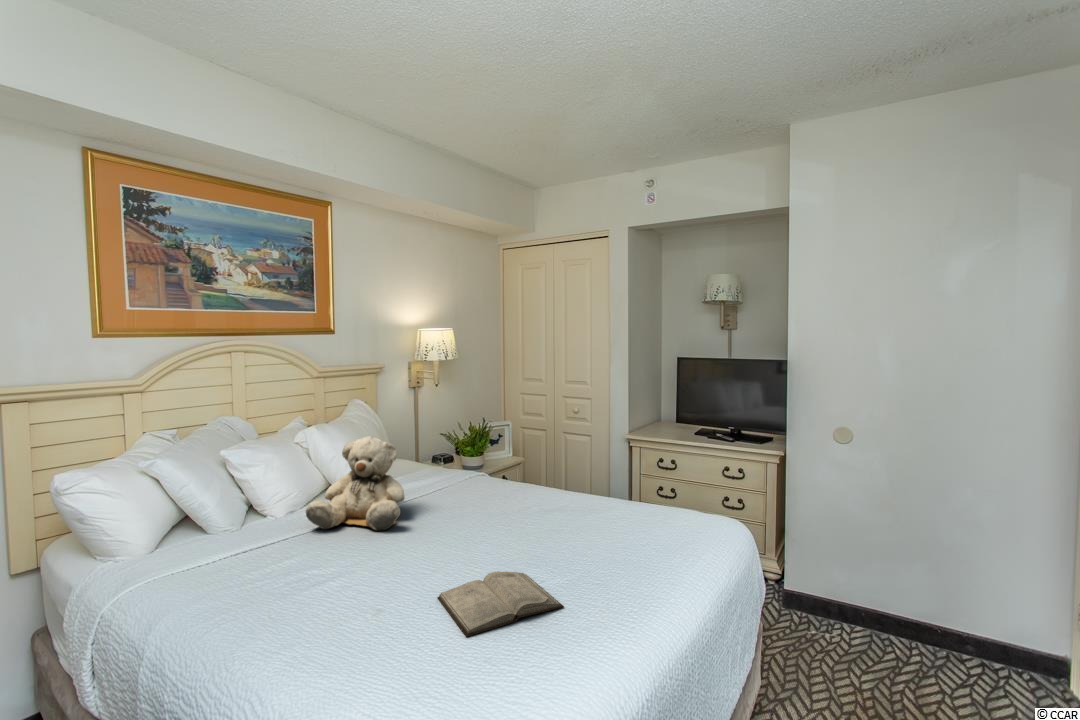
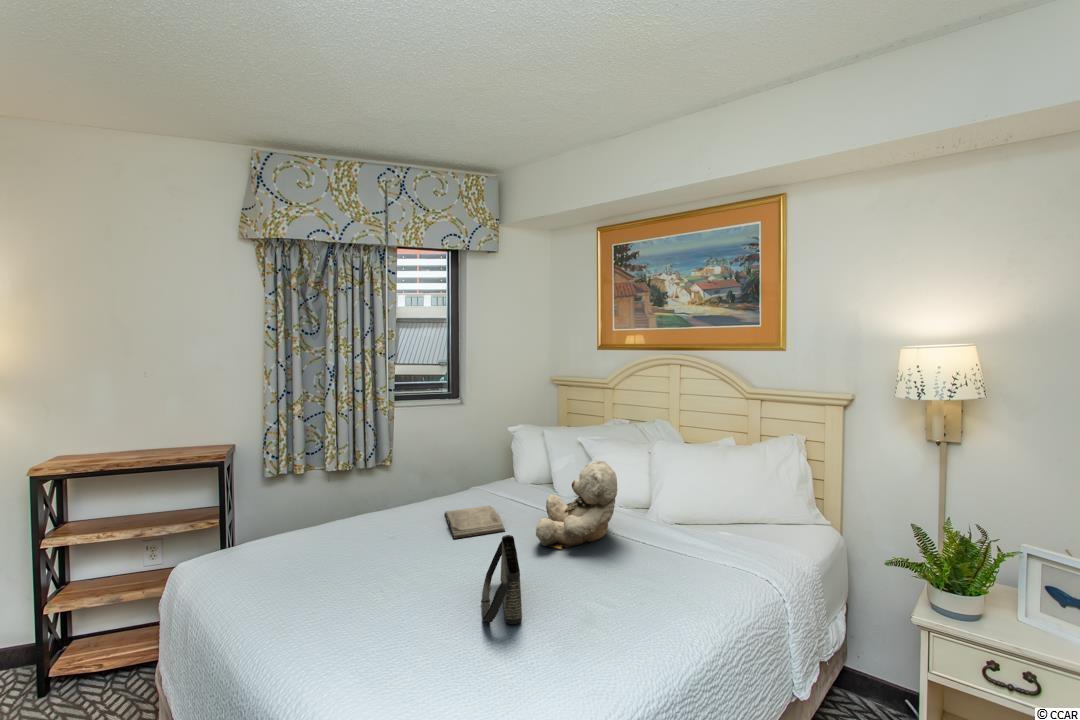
handbag: none [450,487,531,543] -> present [481,535,522,624]
diary: present [437,572,564,637] -> present [445,506,505,539]

